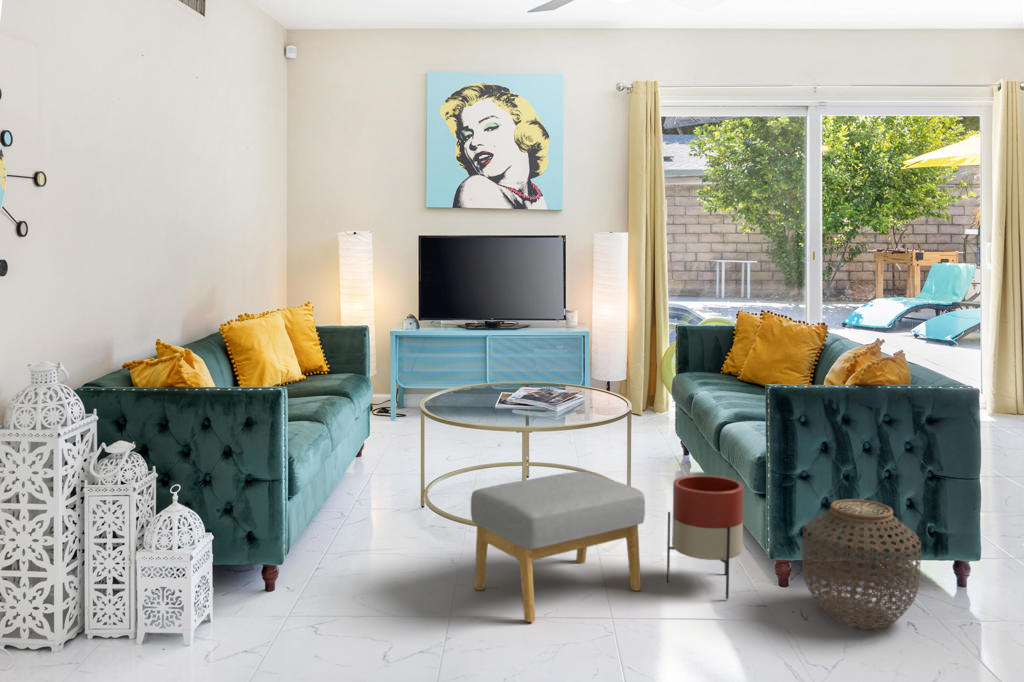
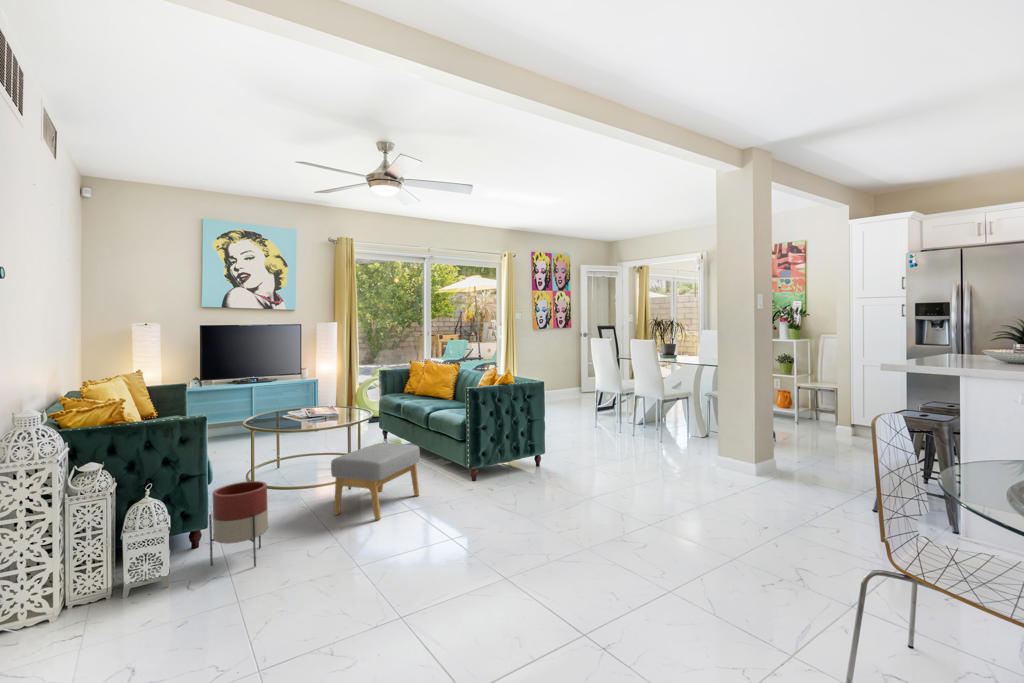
planter: present [667,475,744,599] -> present [209,481,268,567]
woven basket: present [802,499,921,629] -> none [489,434,535,487]

